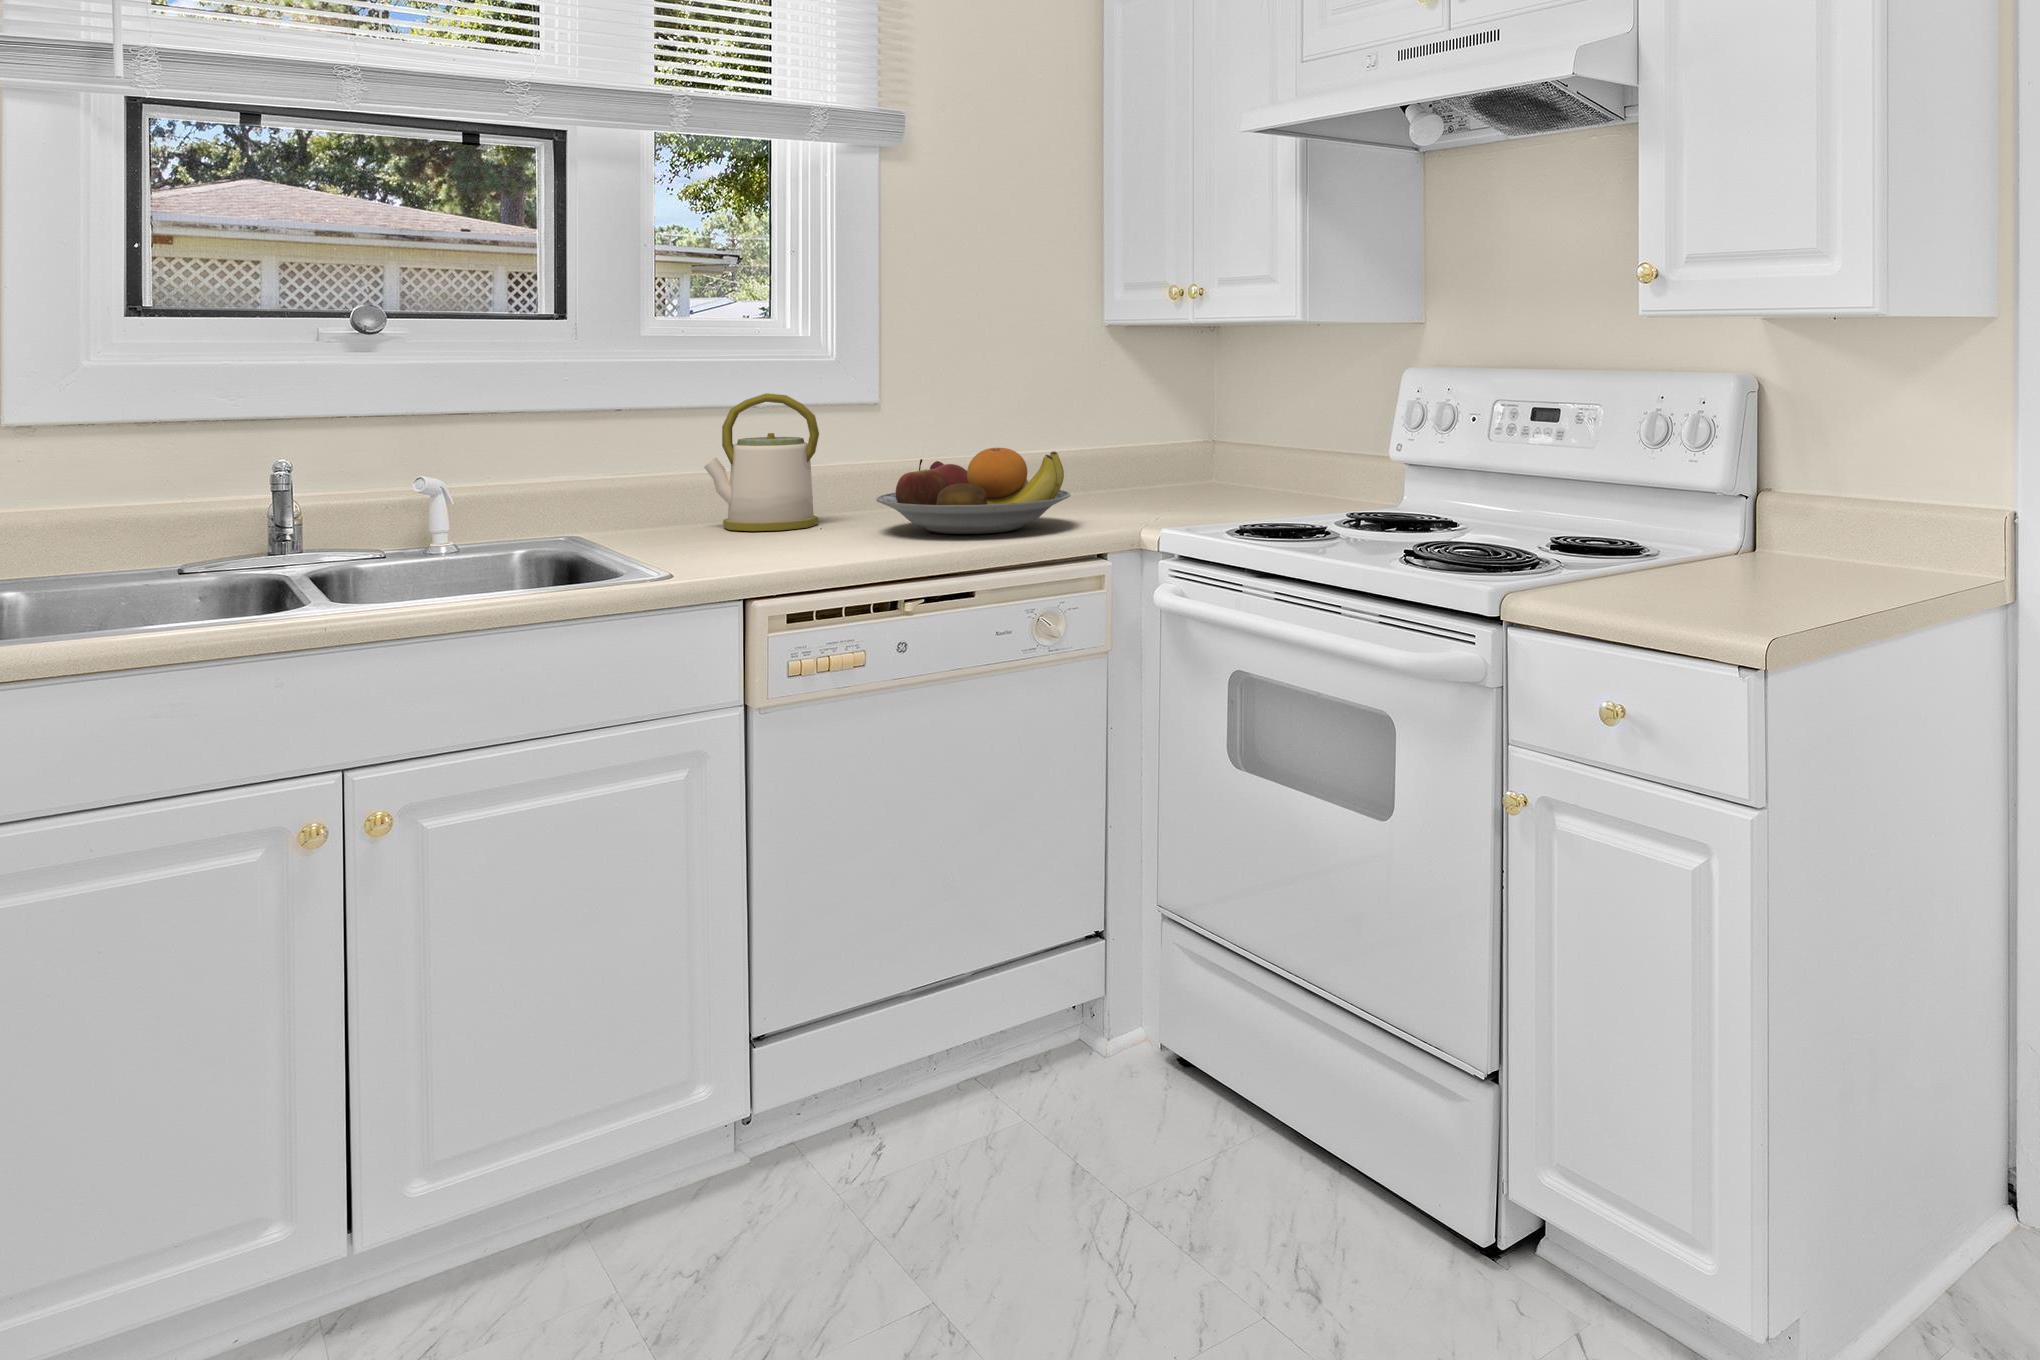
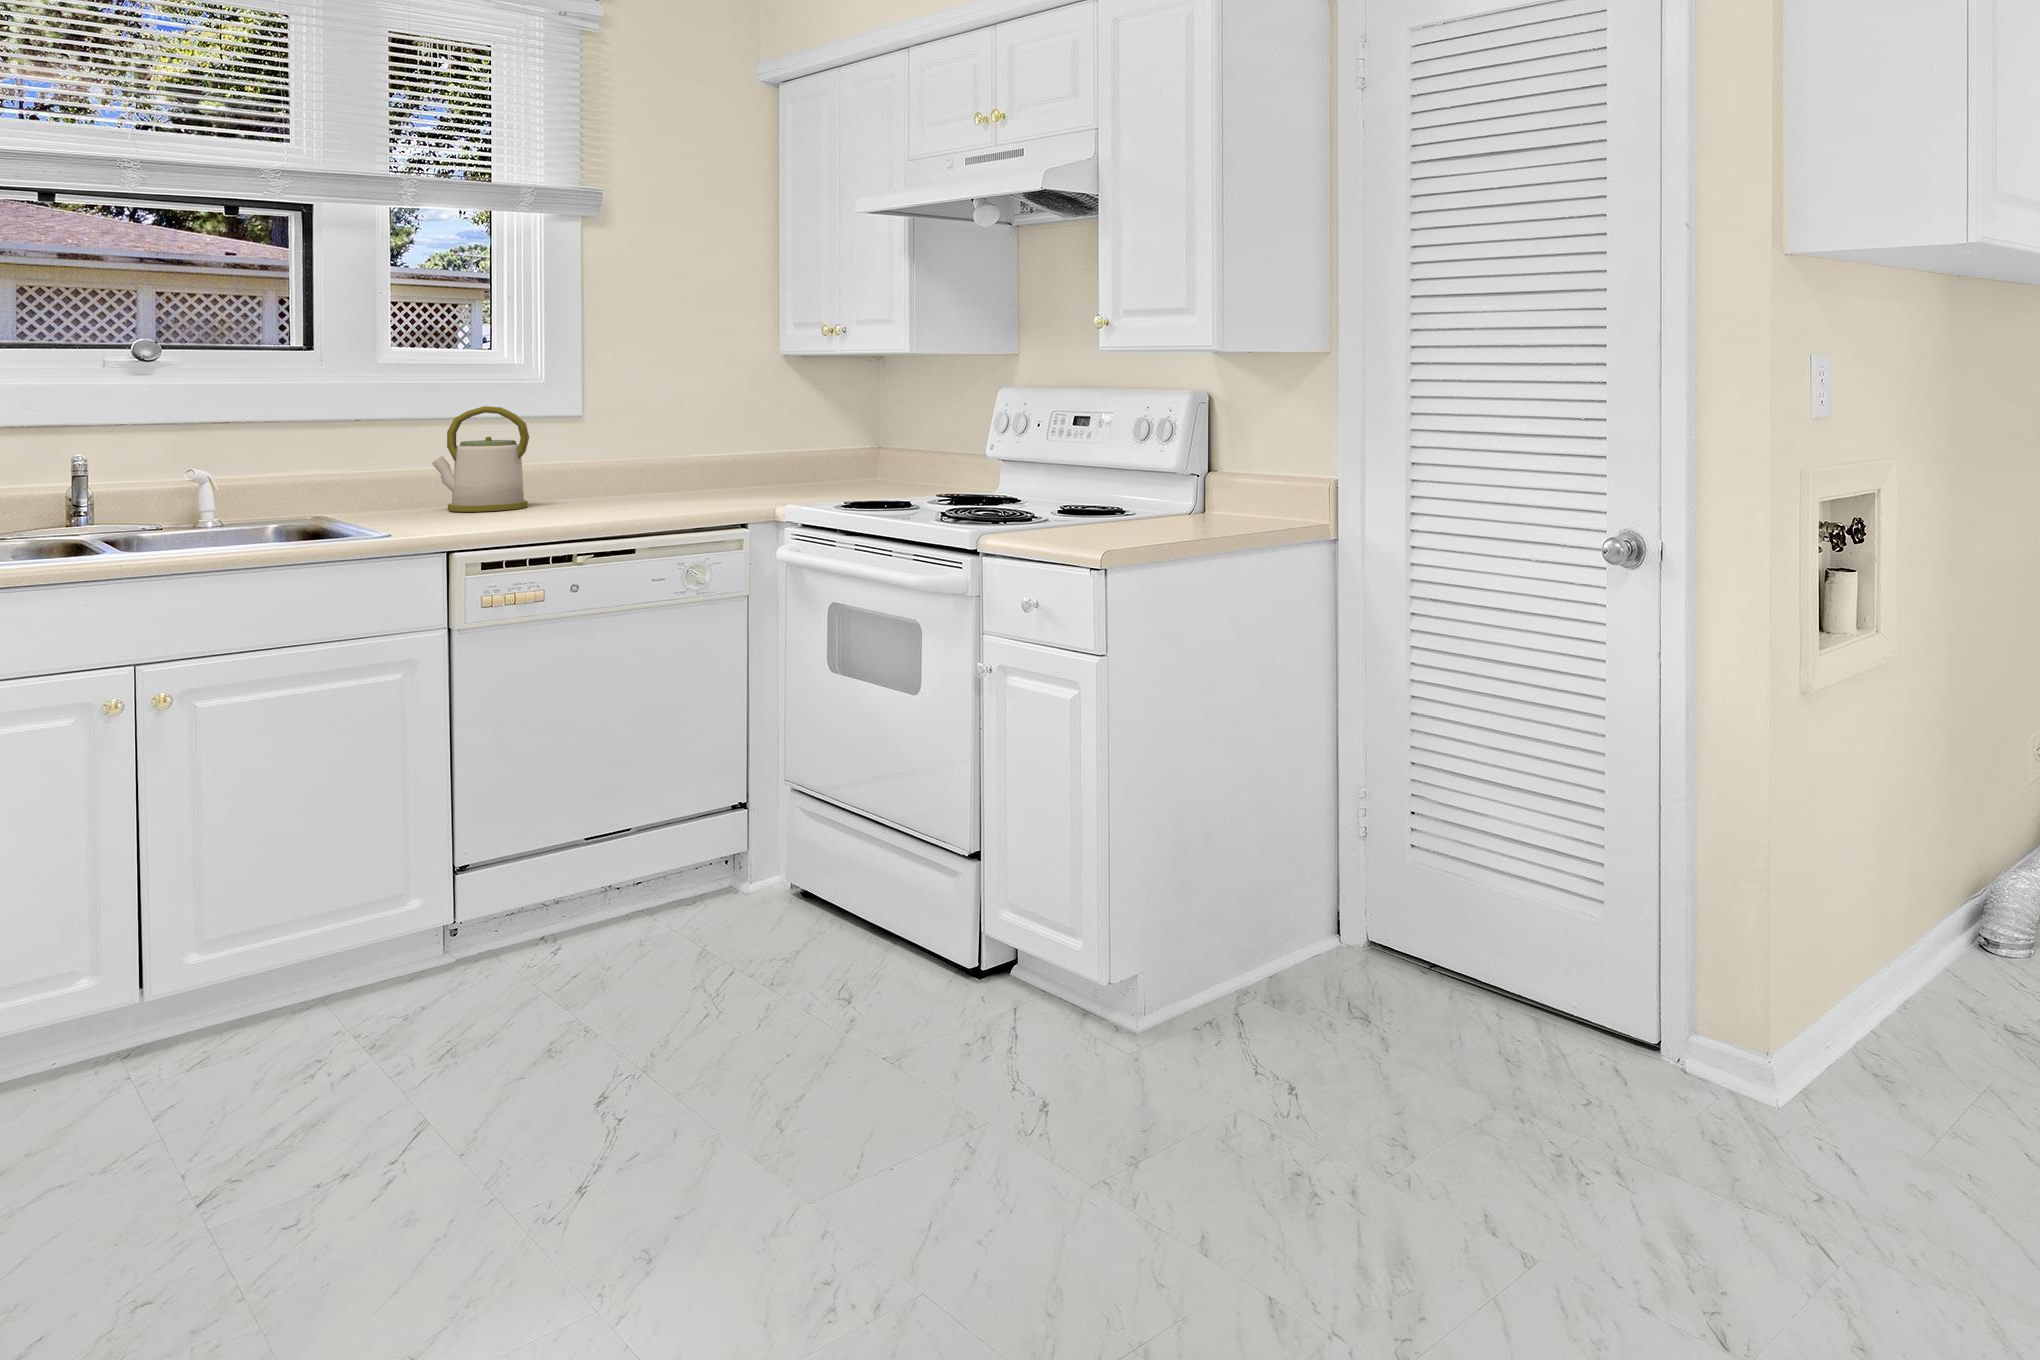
fruit bowl: present [876,448,1070,534] -> none [570,446,730,511]

